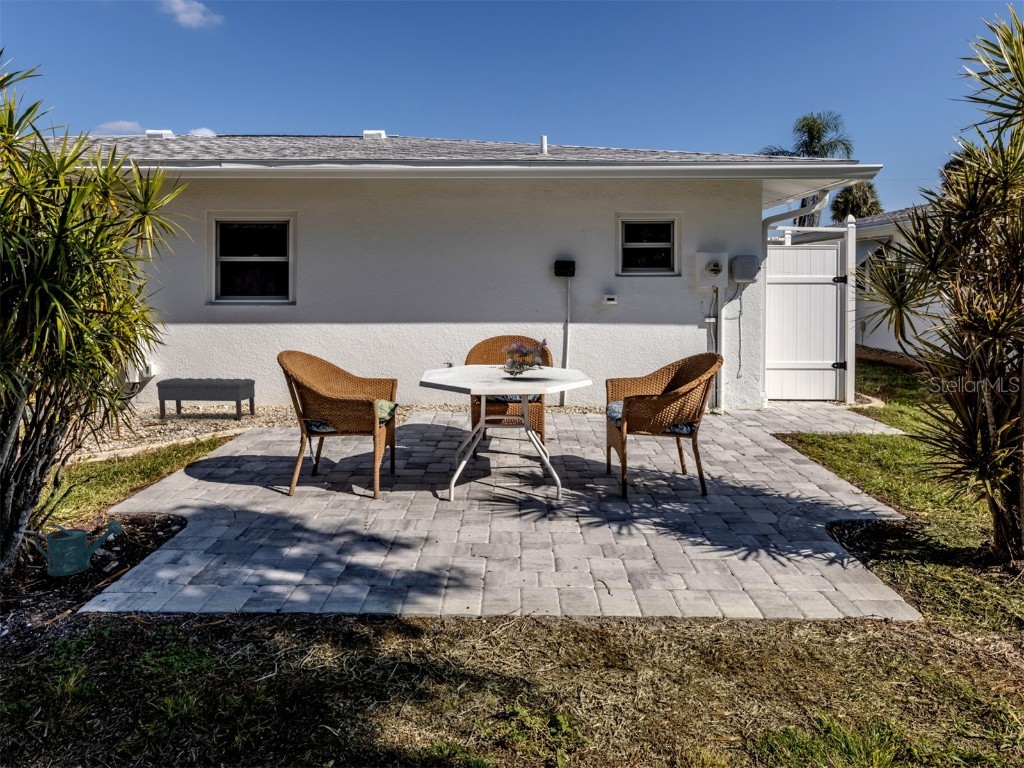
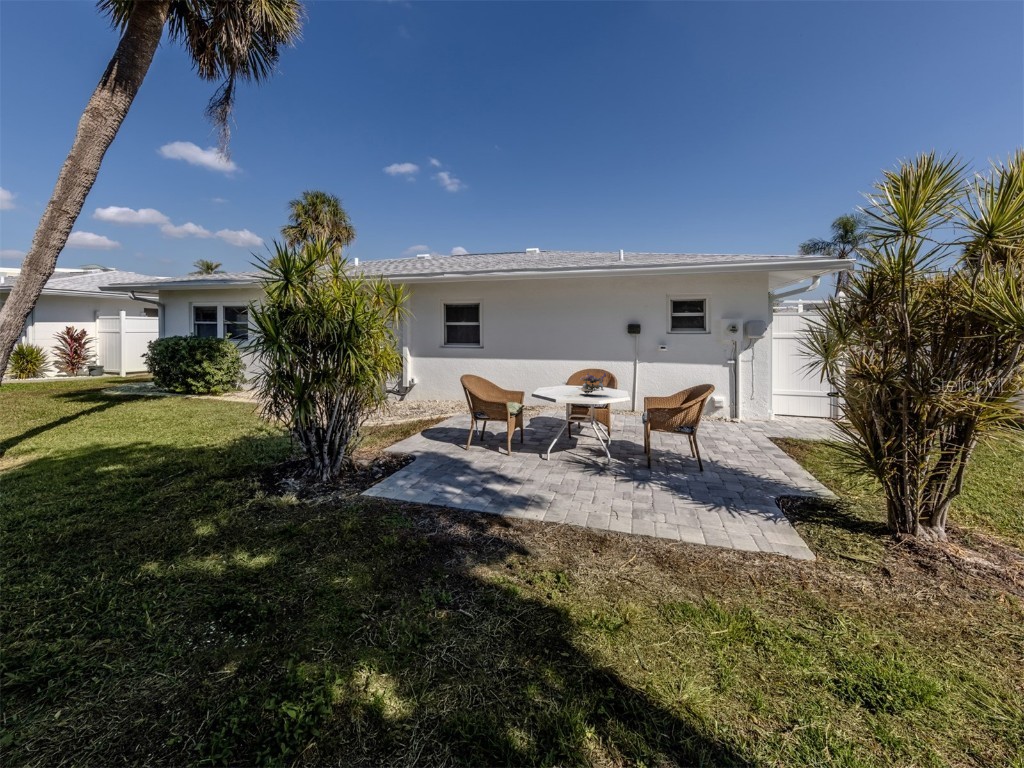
bench: present [156,378,255,420] -> none [411,386,459,409]
watering can: present [35,521,122,576] -> none [349,454,385,478]

